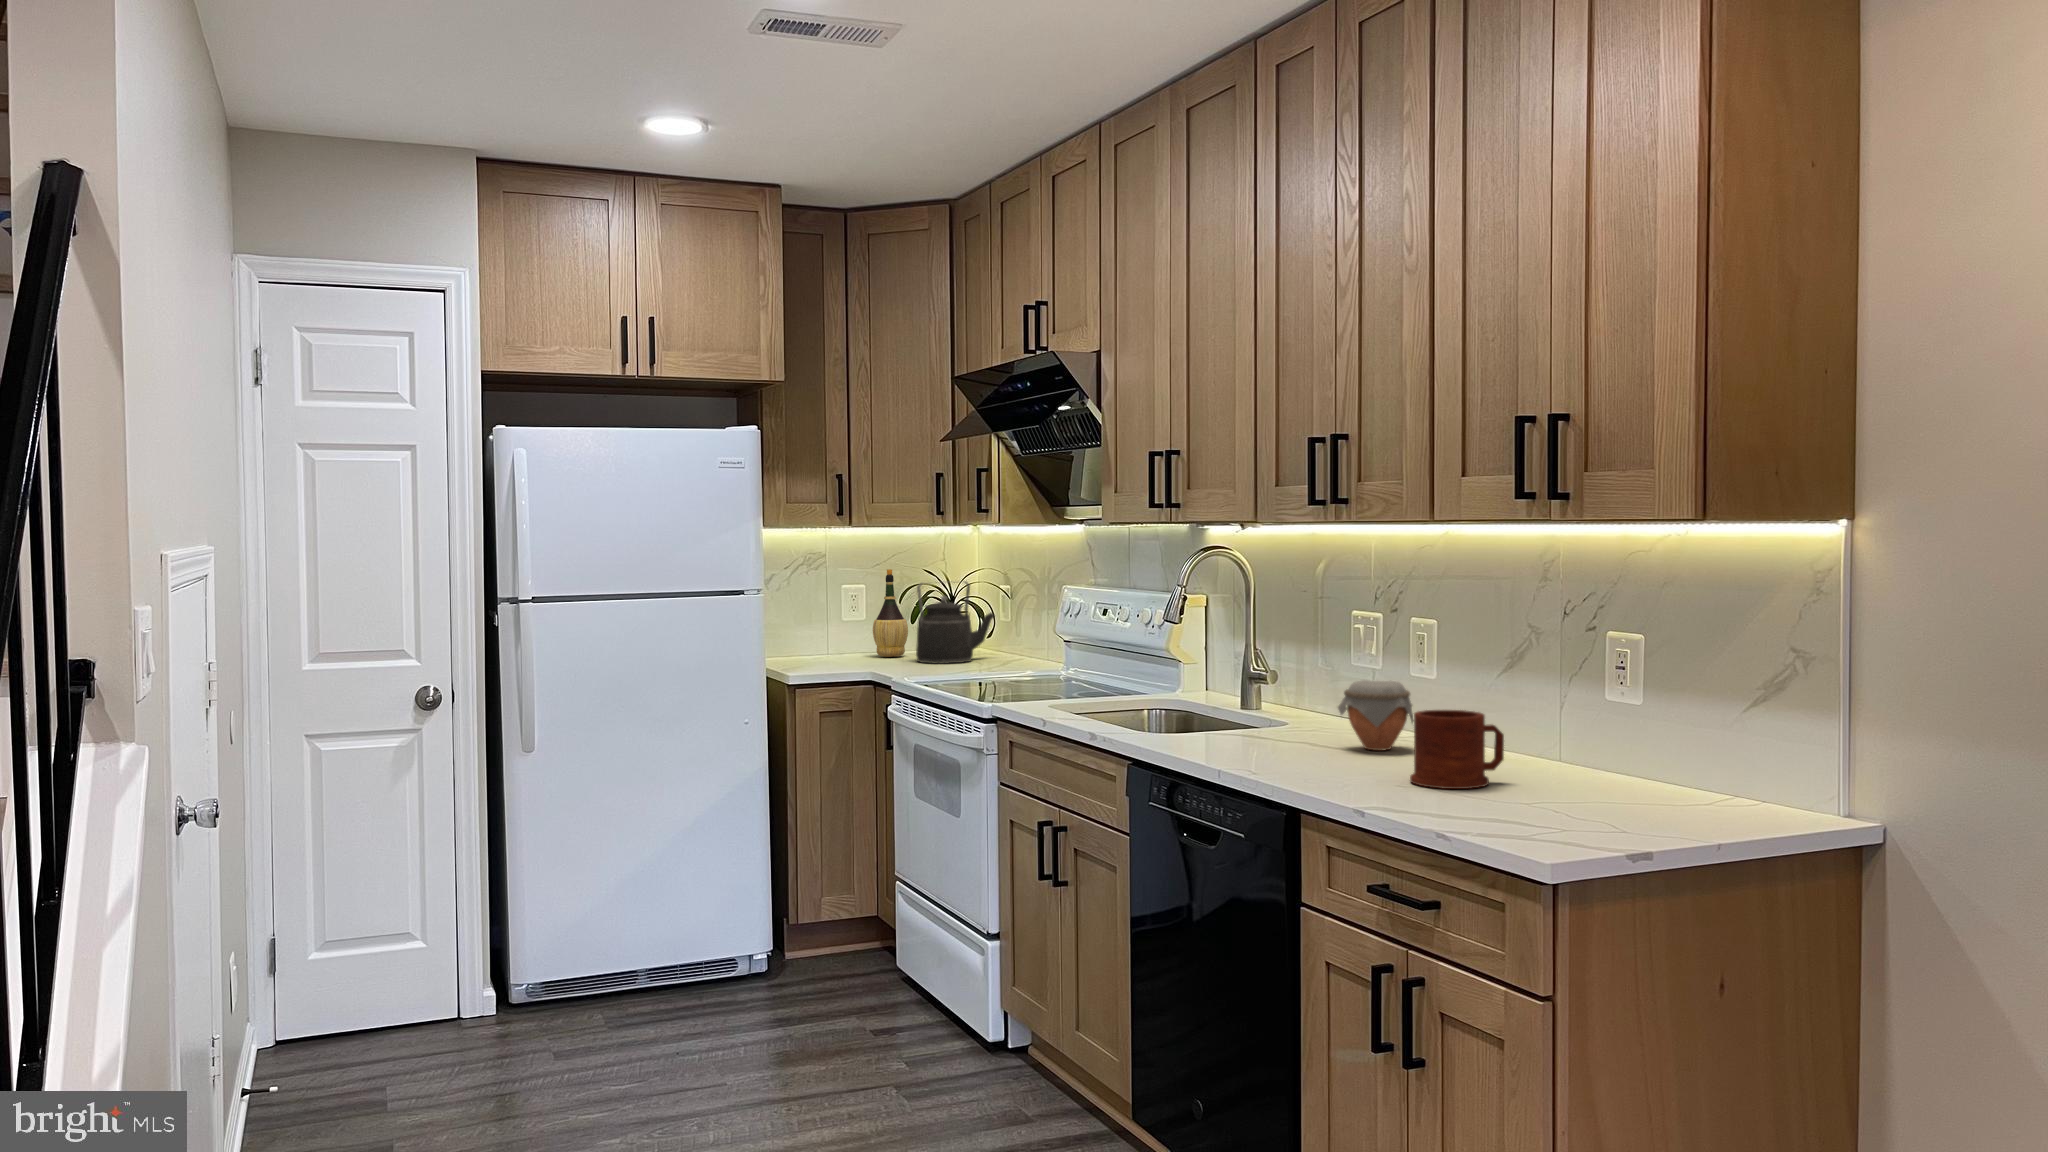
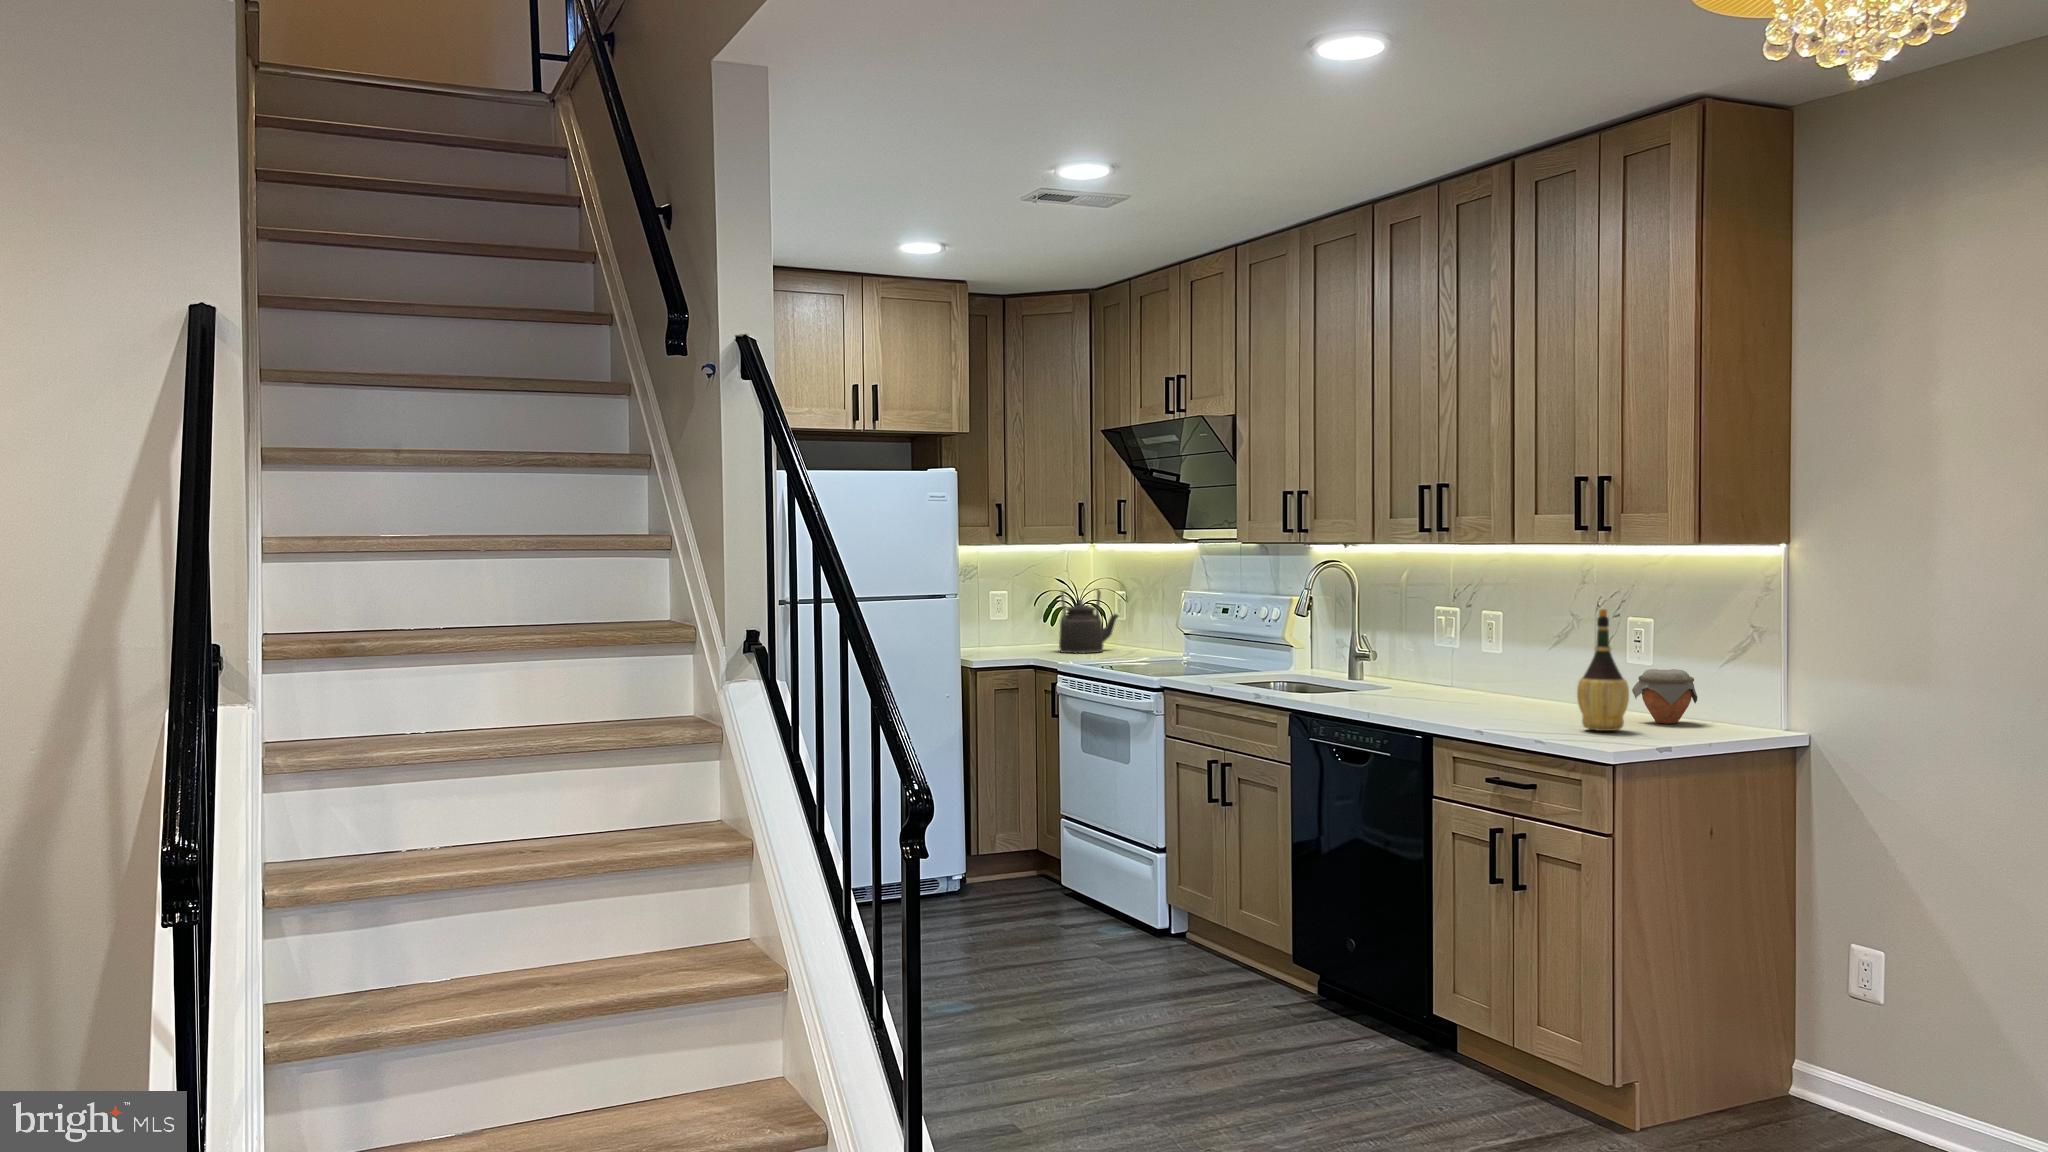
wine bottle: present [873,569,908,657] -> present [1577,609,1629,731]
jar: present [1338,680,1414,751] -> present [1632,669,1697,724]
mug: present [1410,710,1504,789] -> none [1502,669,1564,720]

